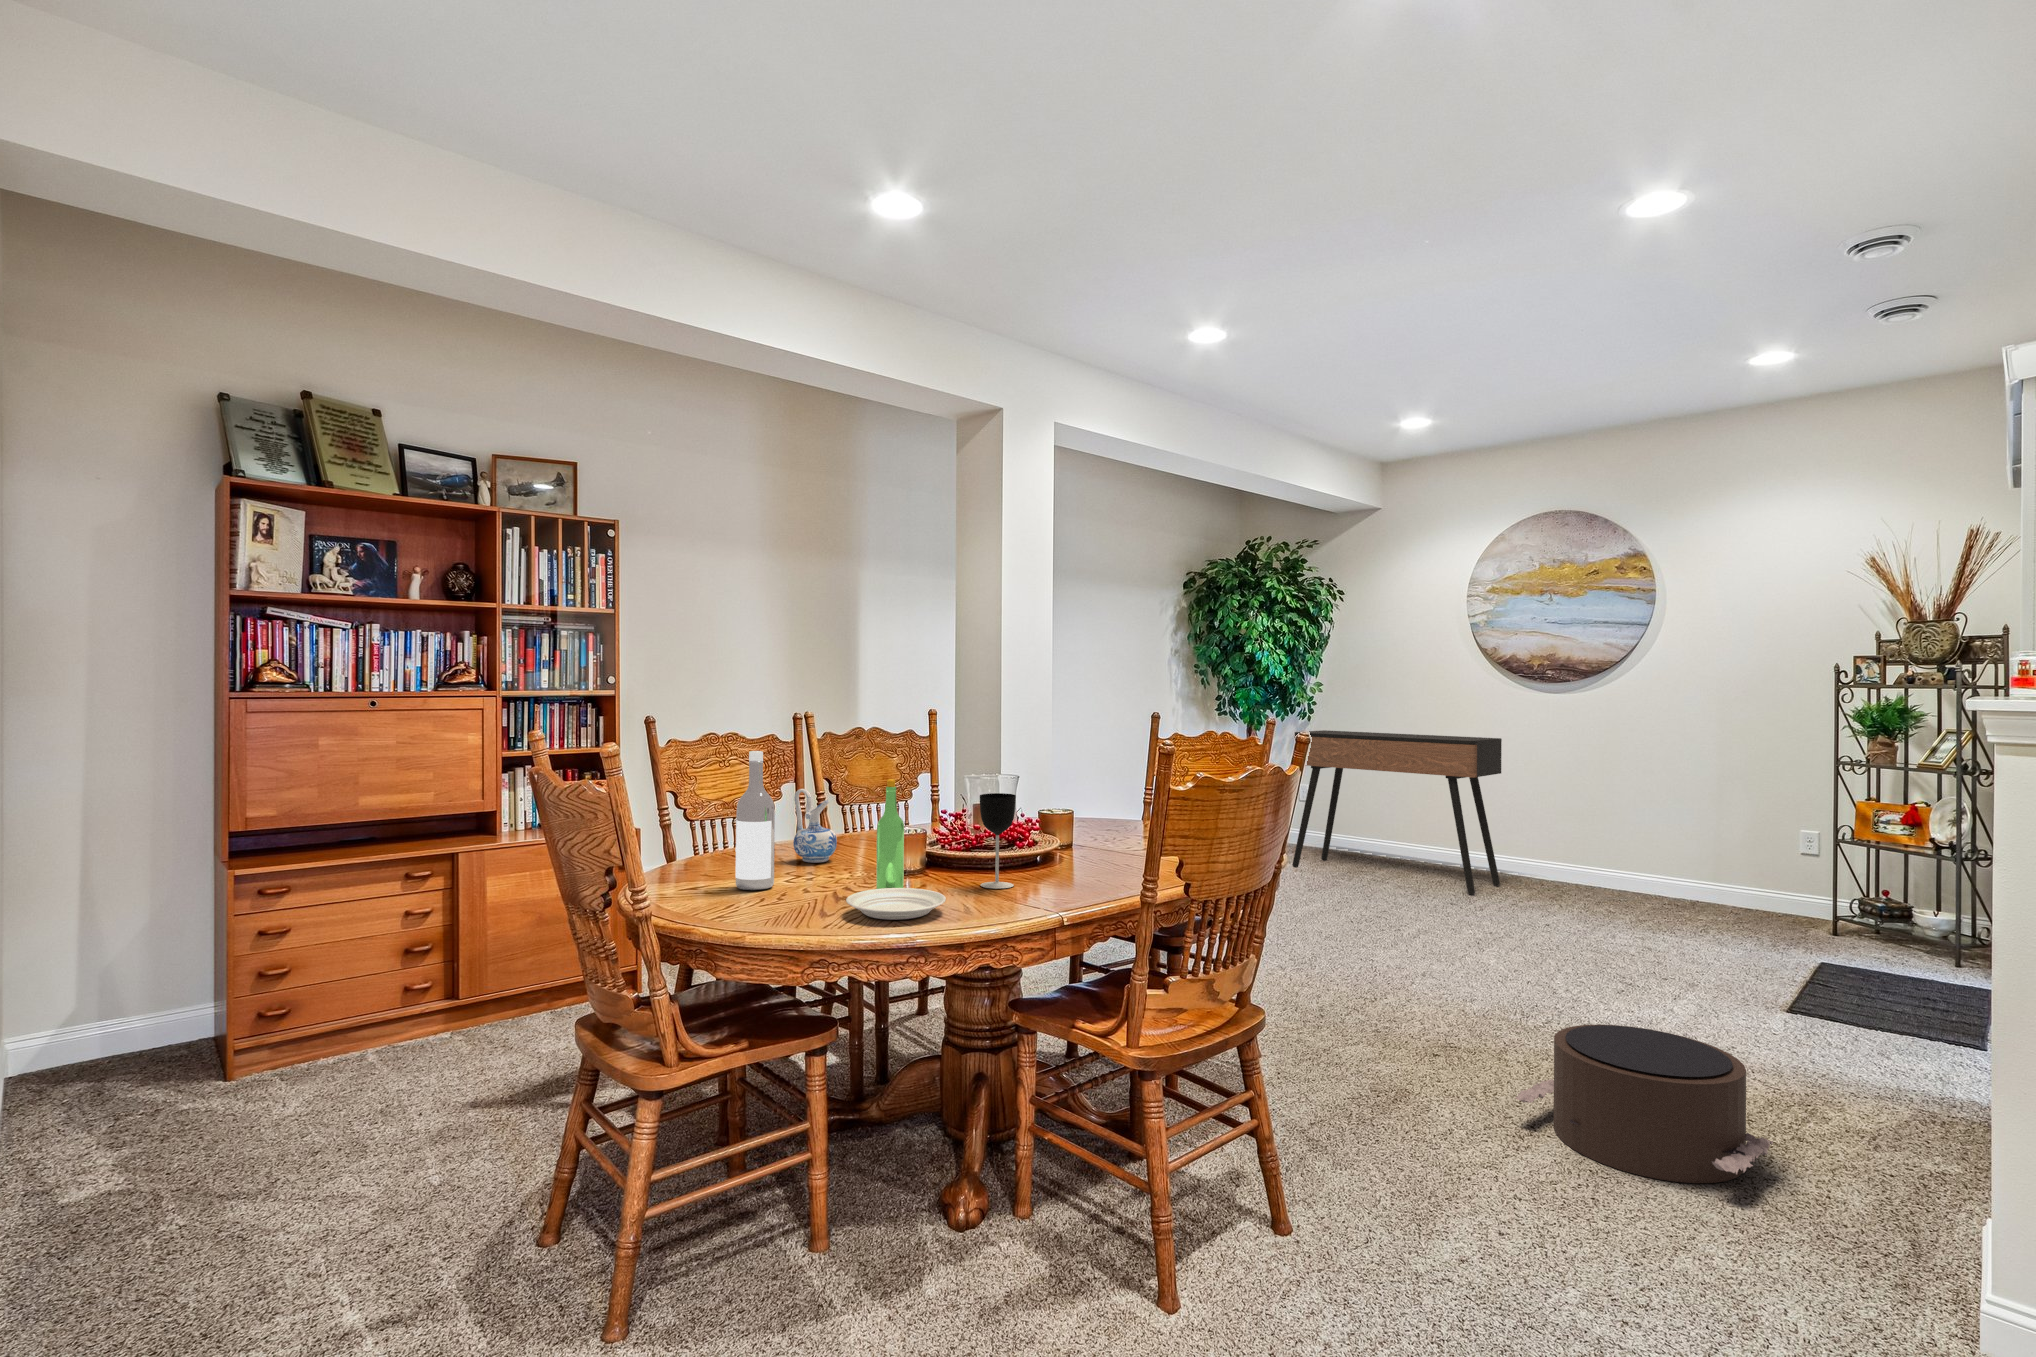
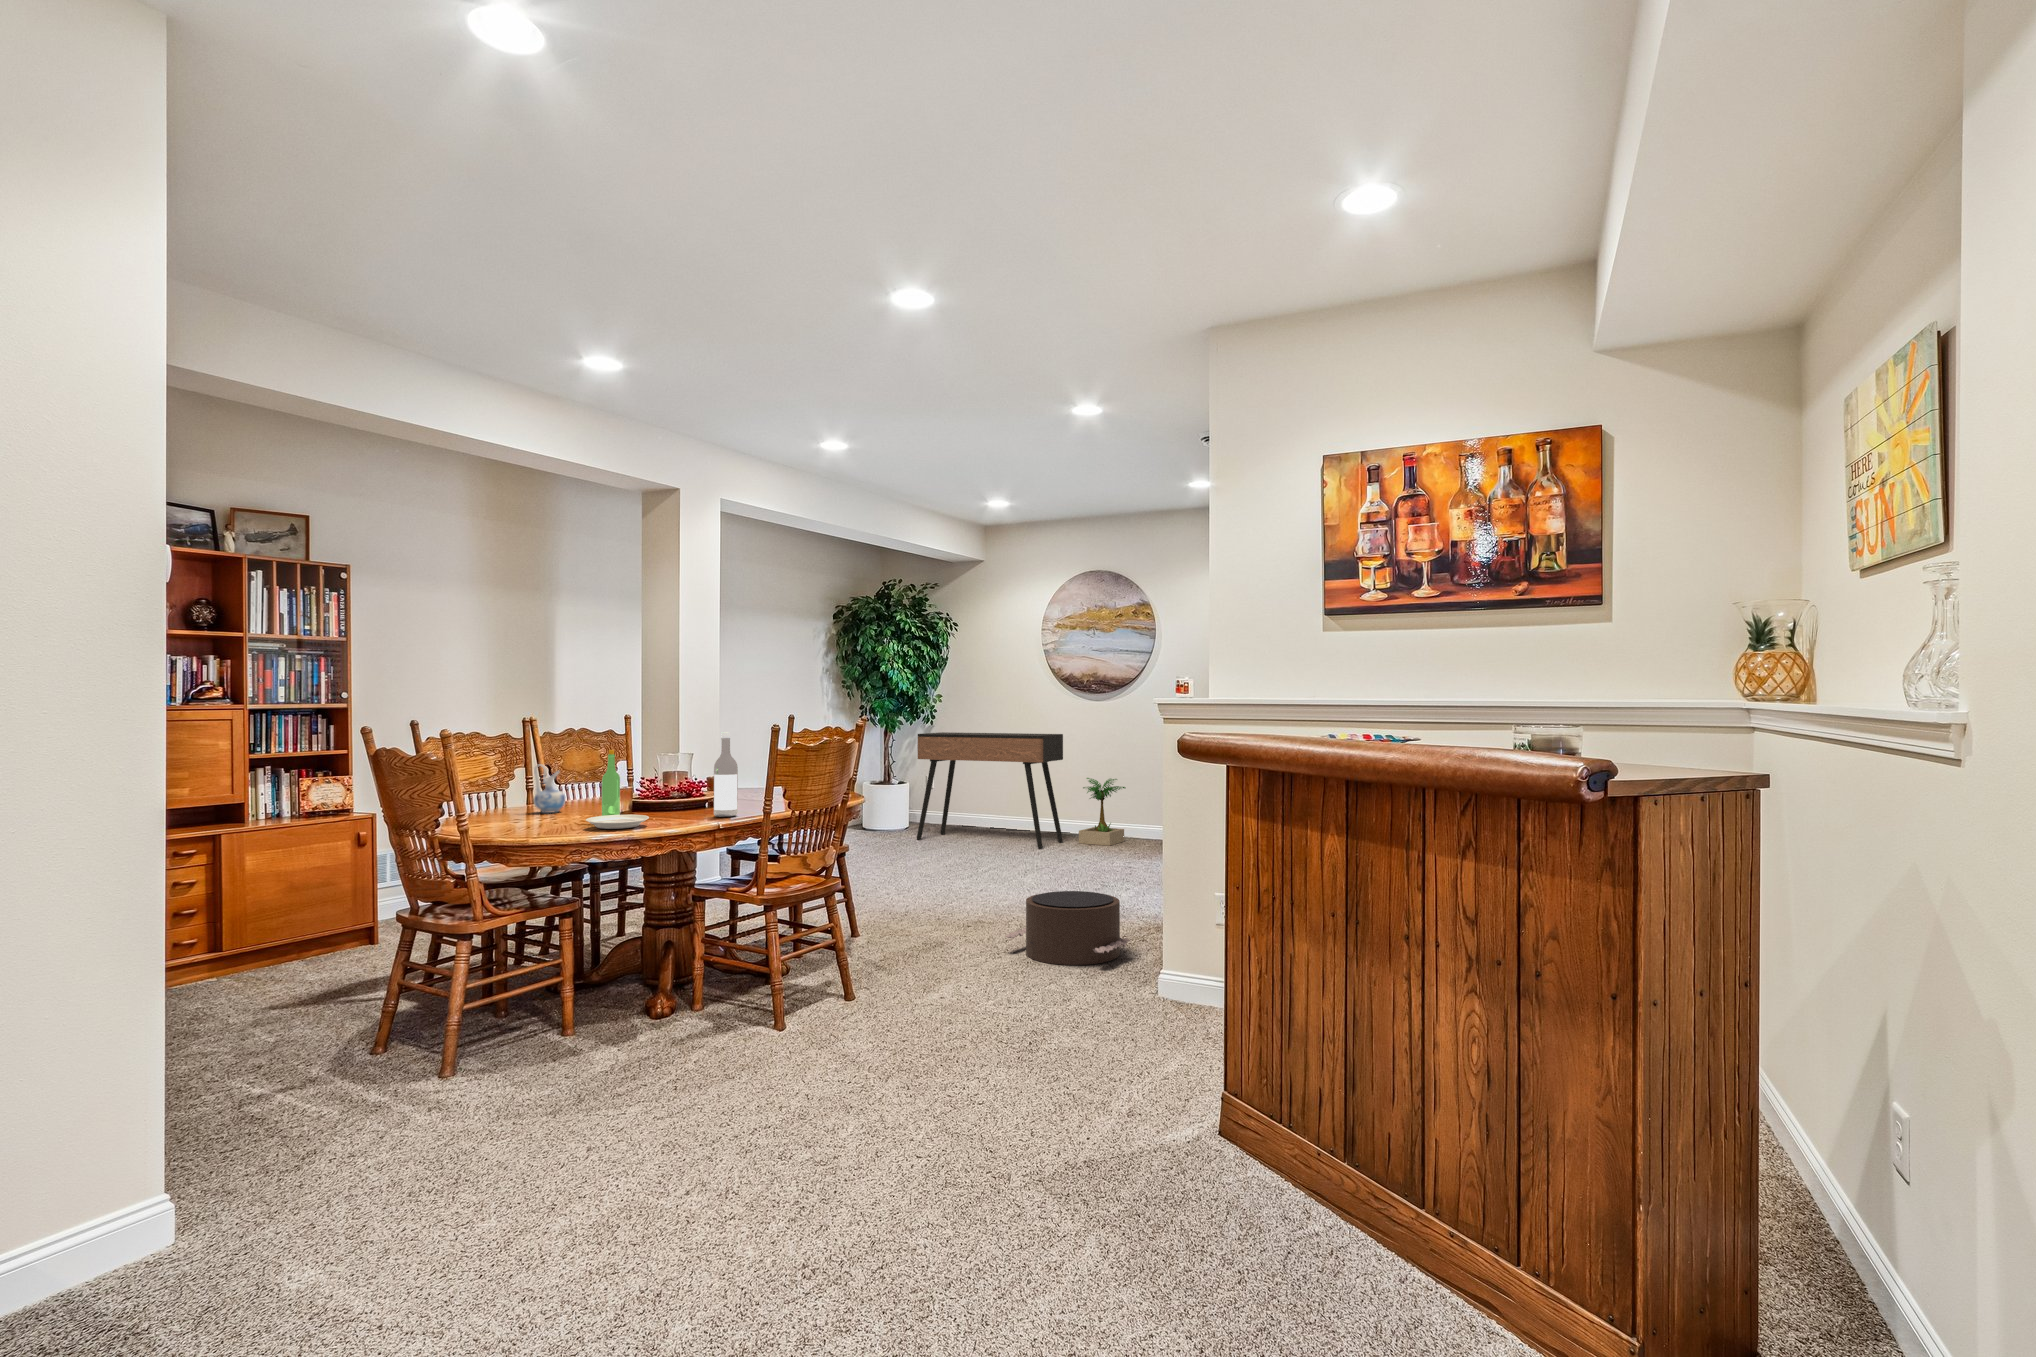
wine bottle: present [735,751,775,890] -> present [714,732,738,817]
wine glass: present [980,793,1016,889] -> none [668,759,692,816]
potted plant: none [1525,798,1602,897] -> present [1079,778,1126,846]

